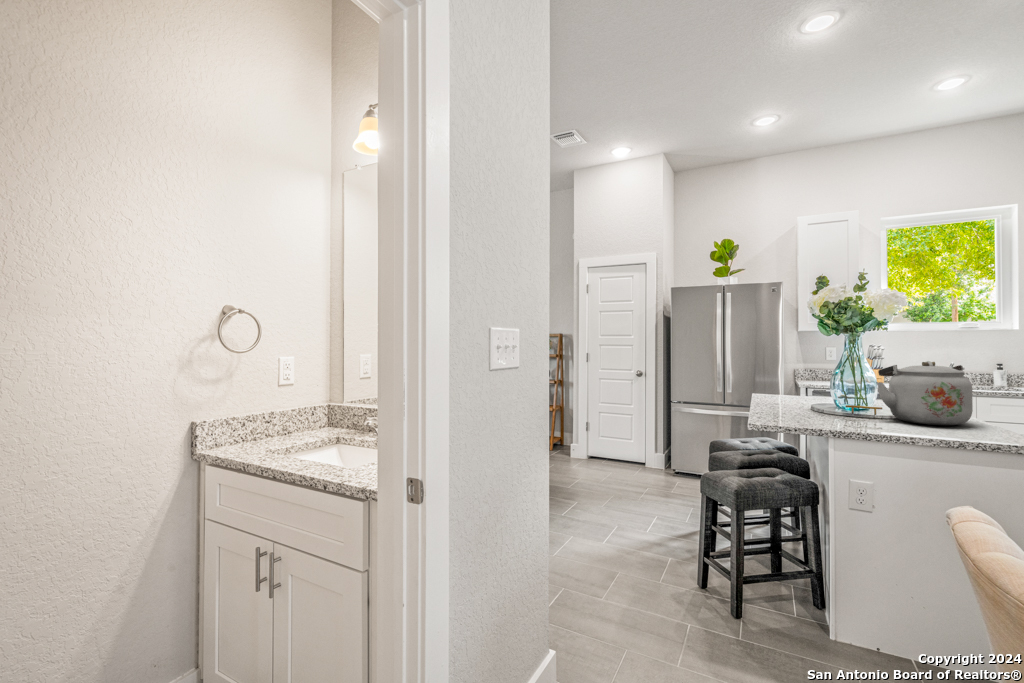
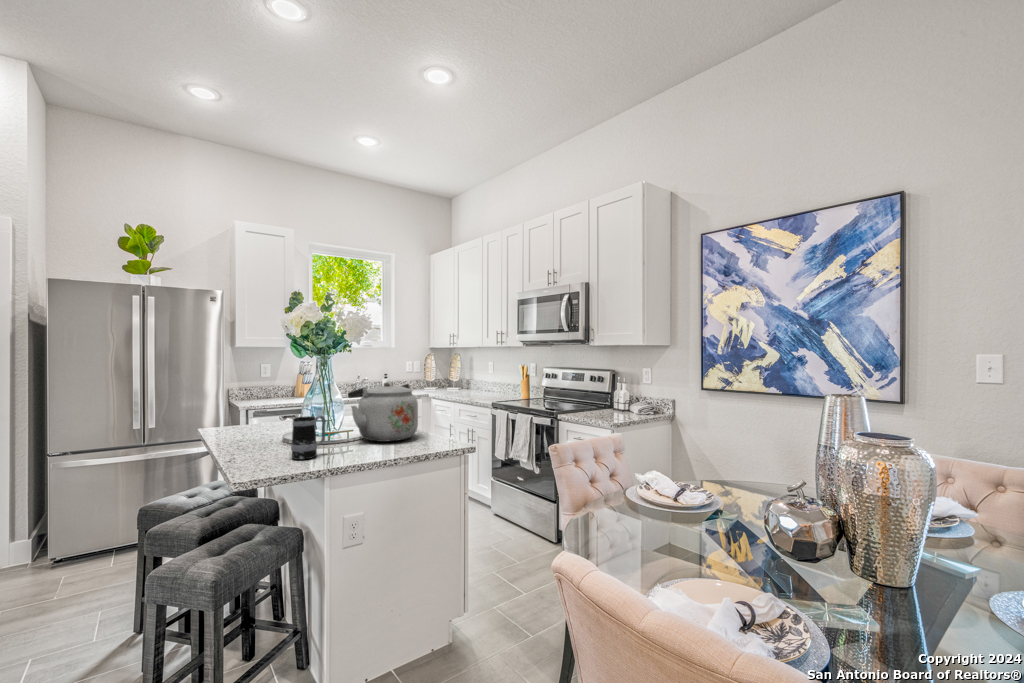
mug: none [808,386,843,423] -> present [291,415,326,460]

